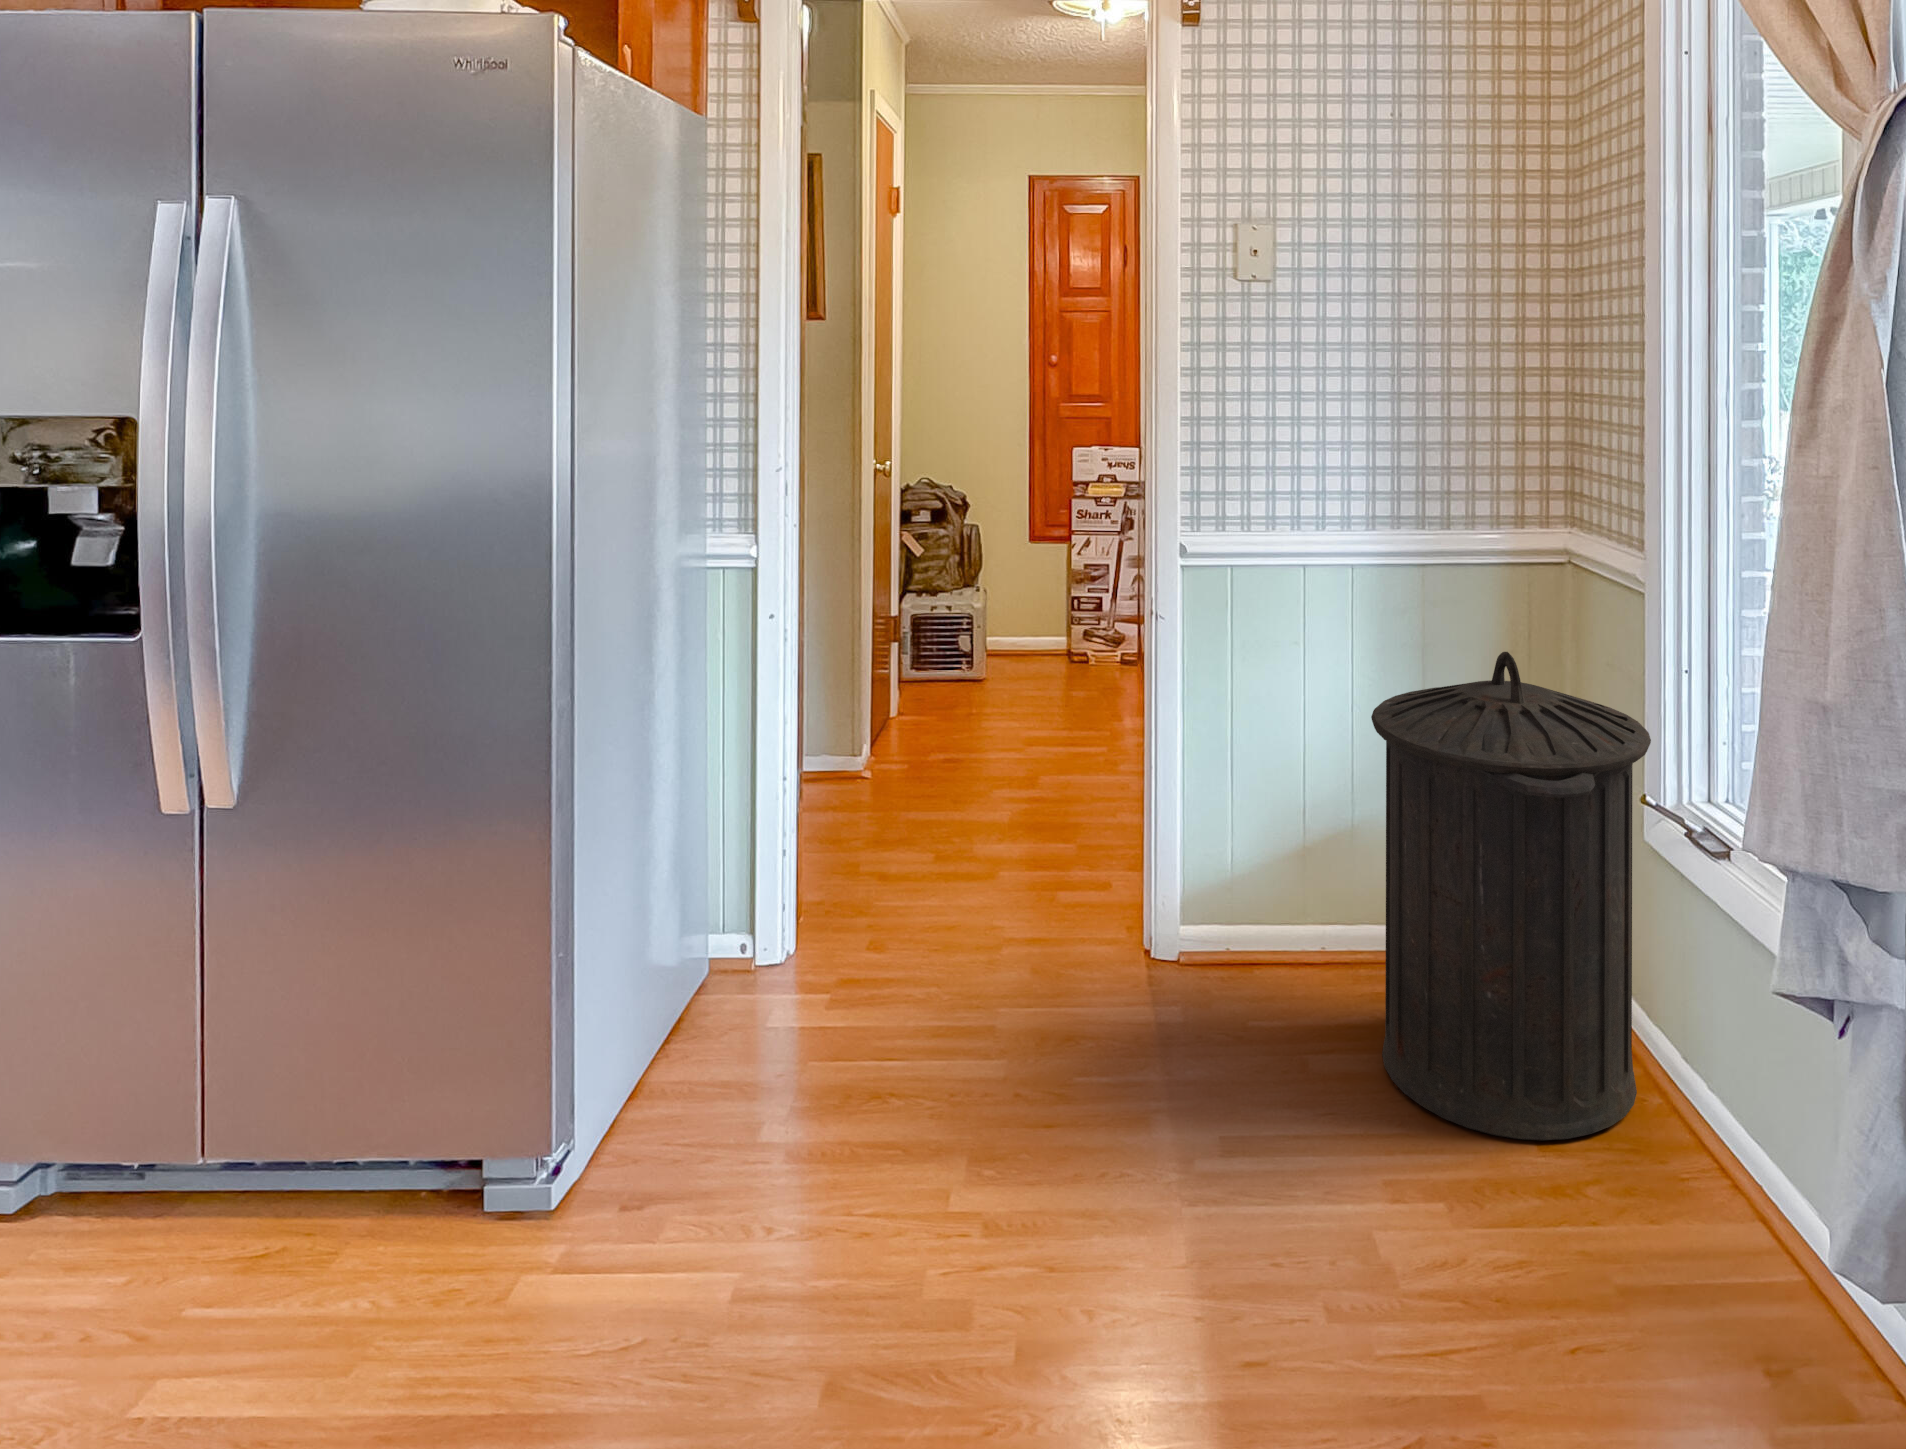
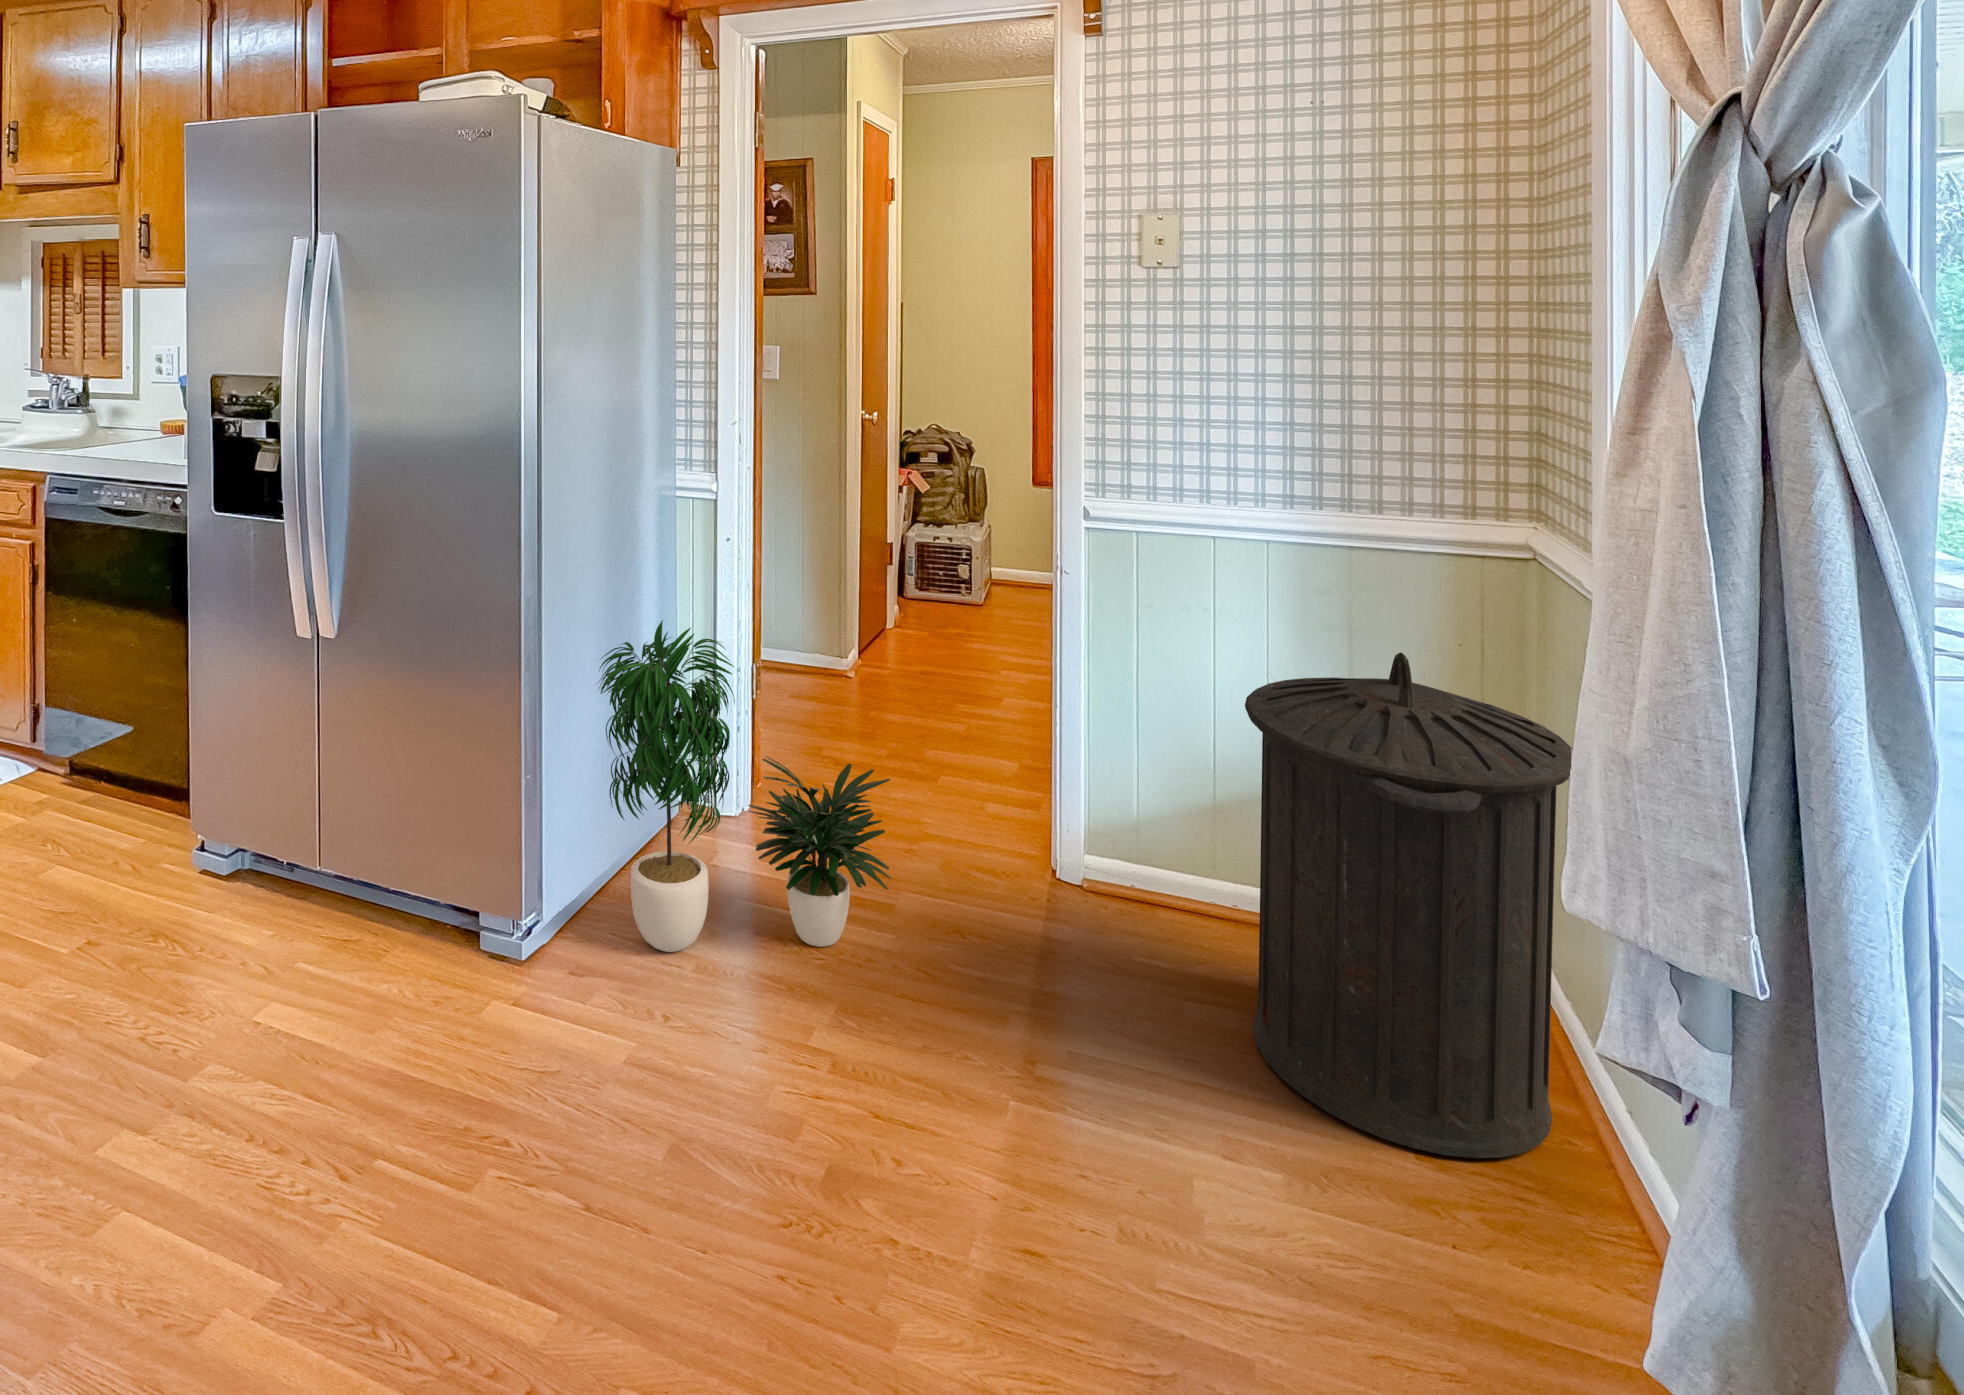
potted plant: none [642,713,1012,1151] -> present [598,620,891,952]

